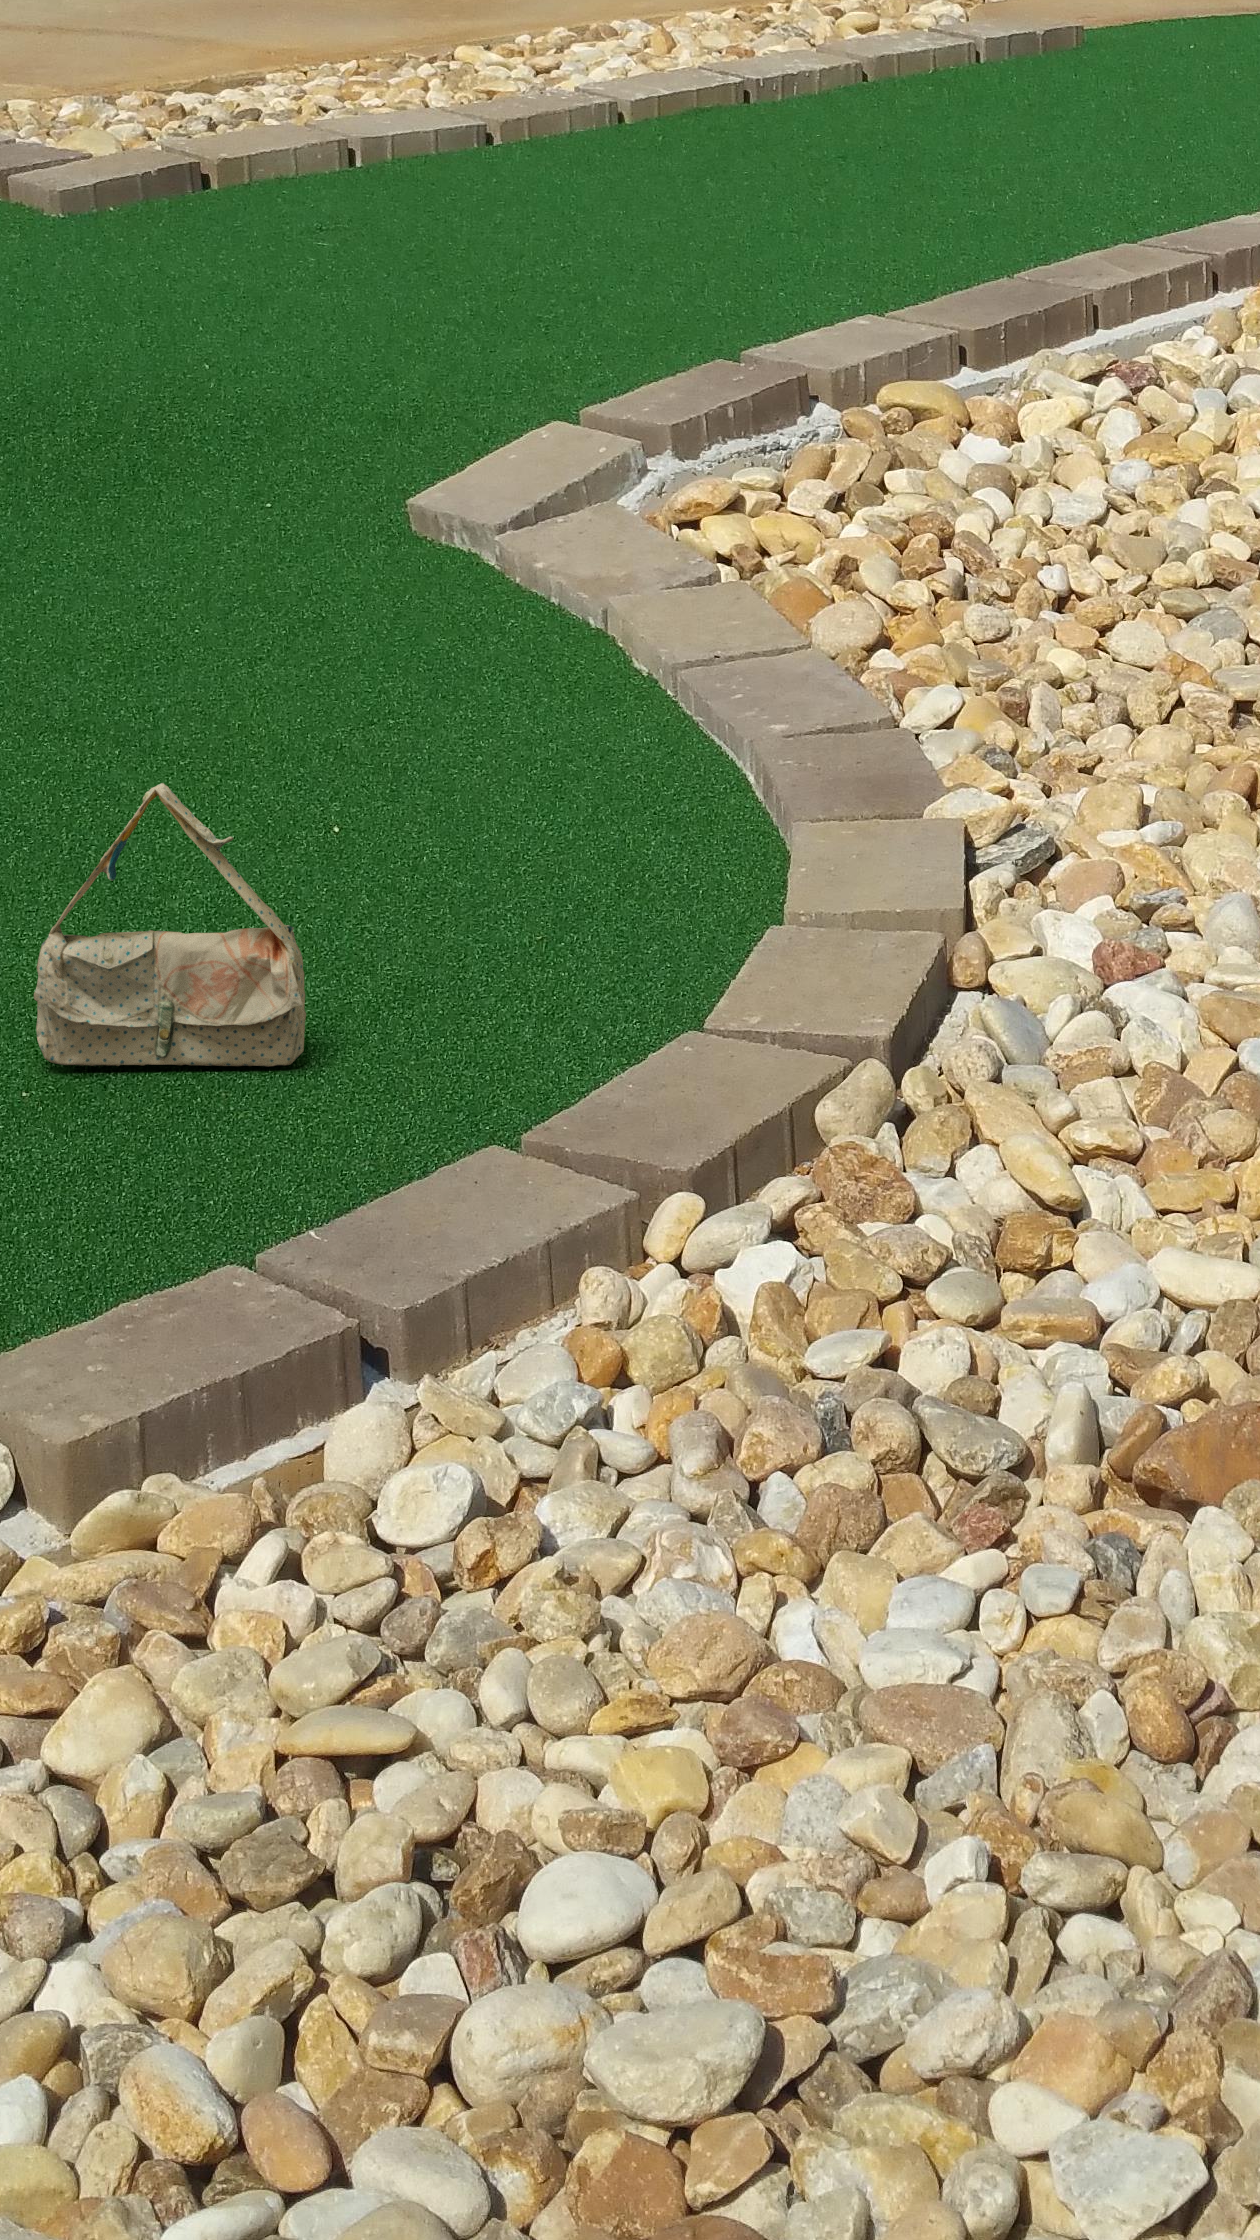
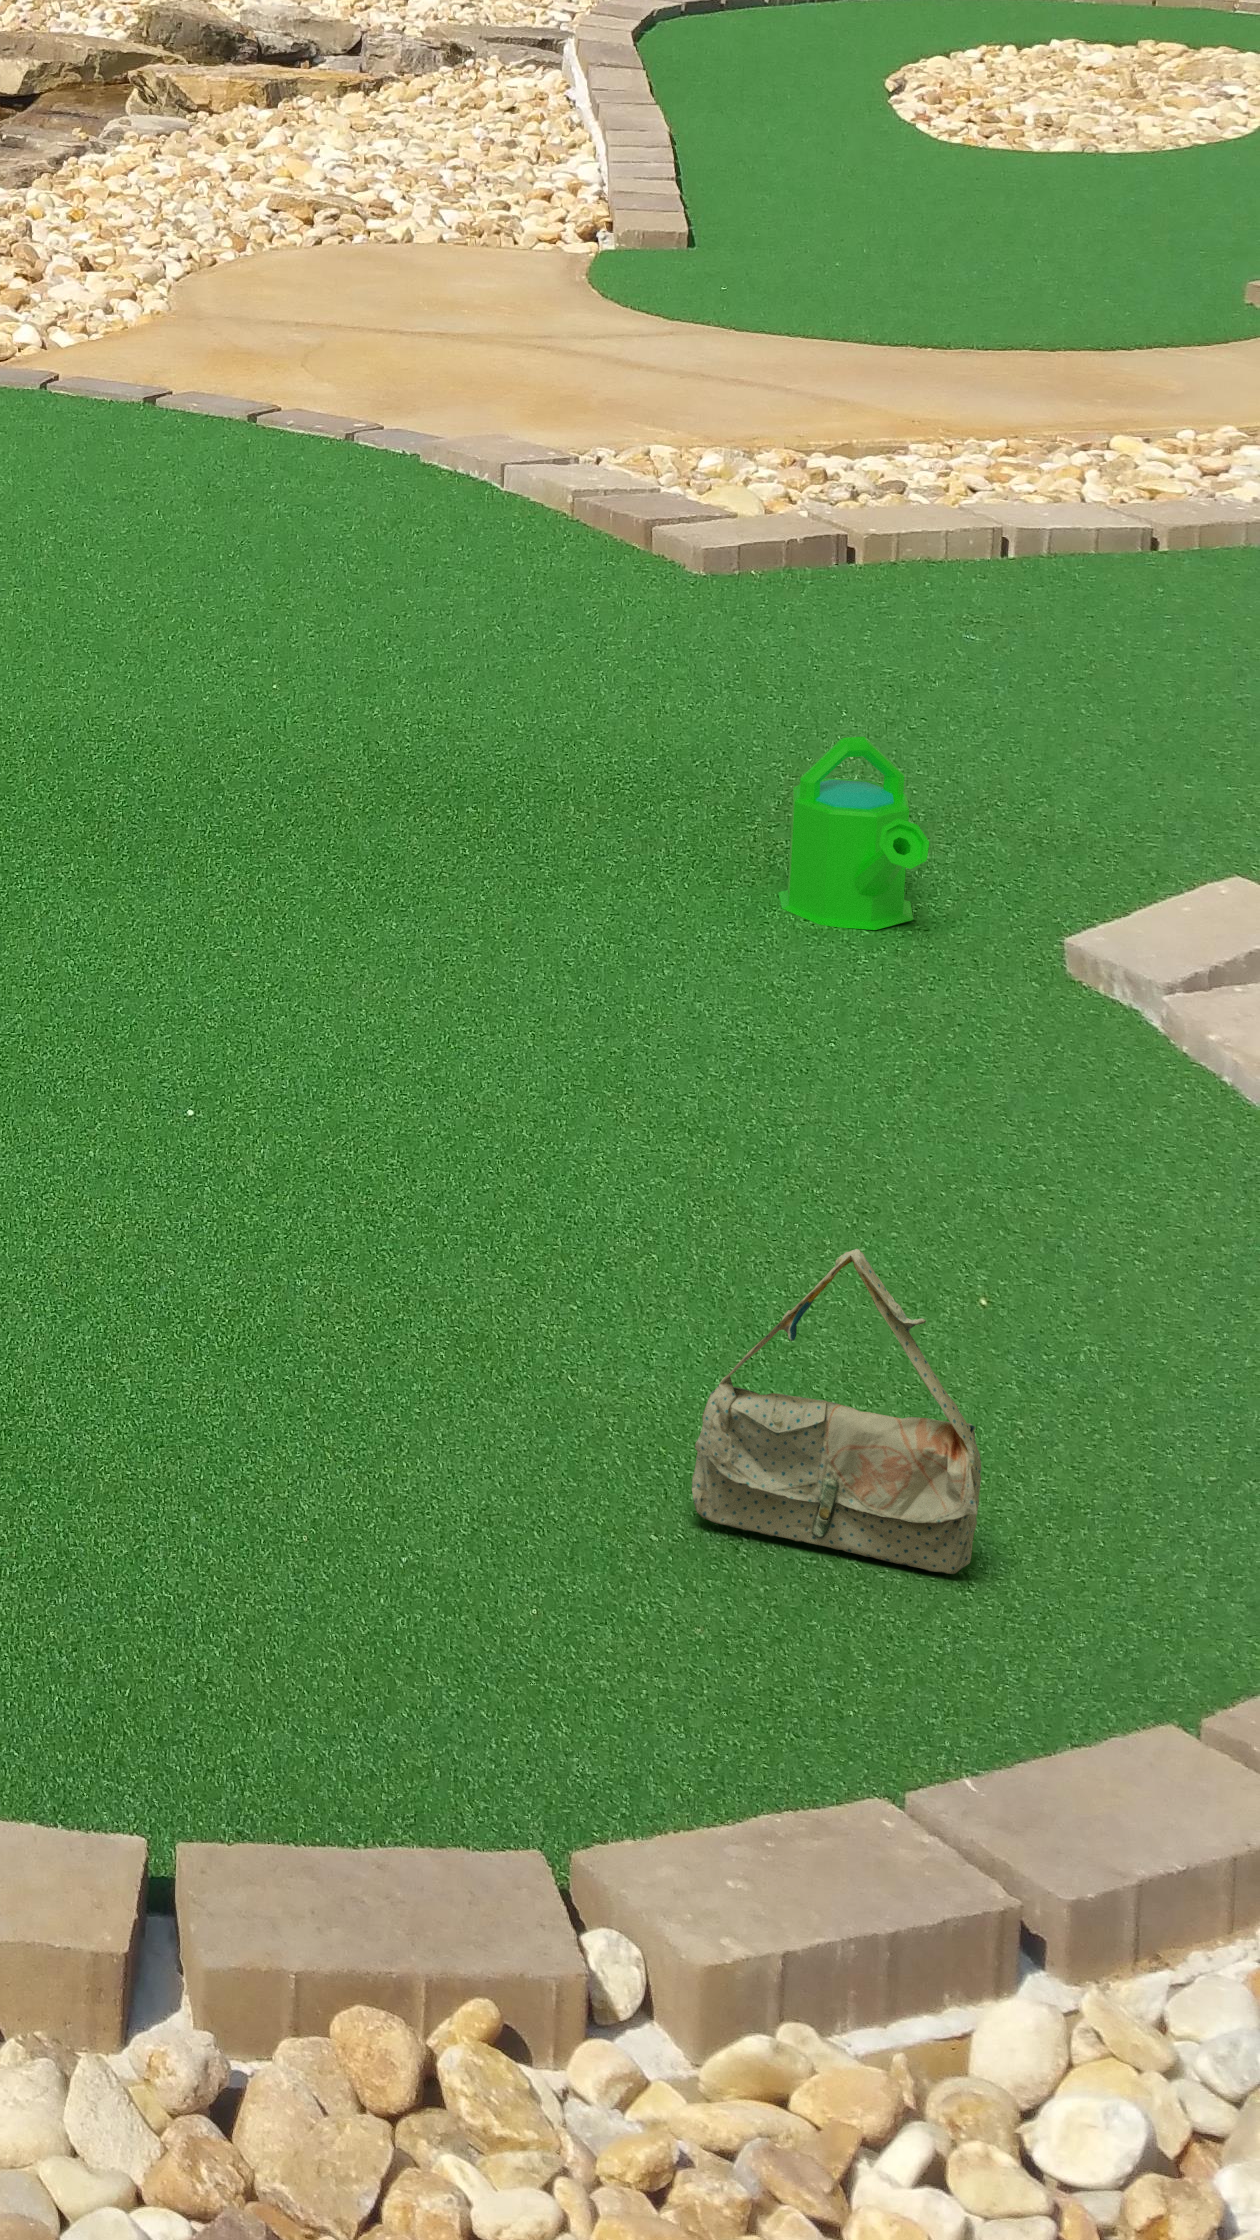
watering can: none [125,334,259,522] -> present [778,737,929,930]

